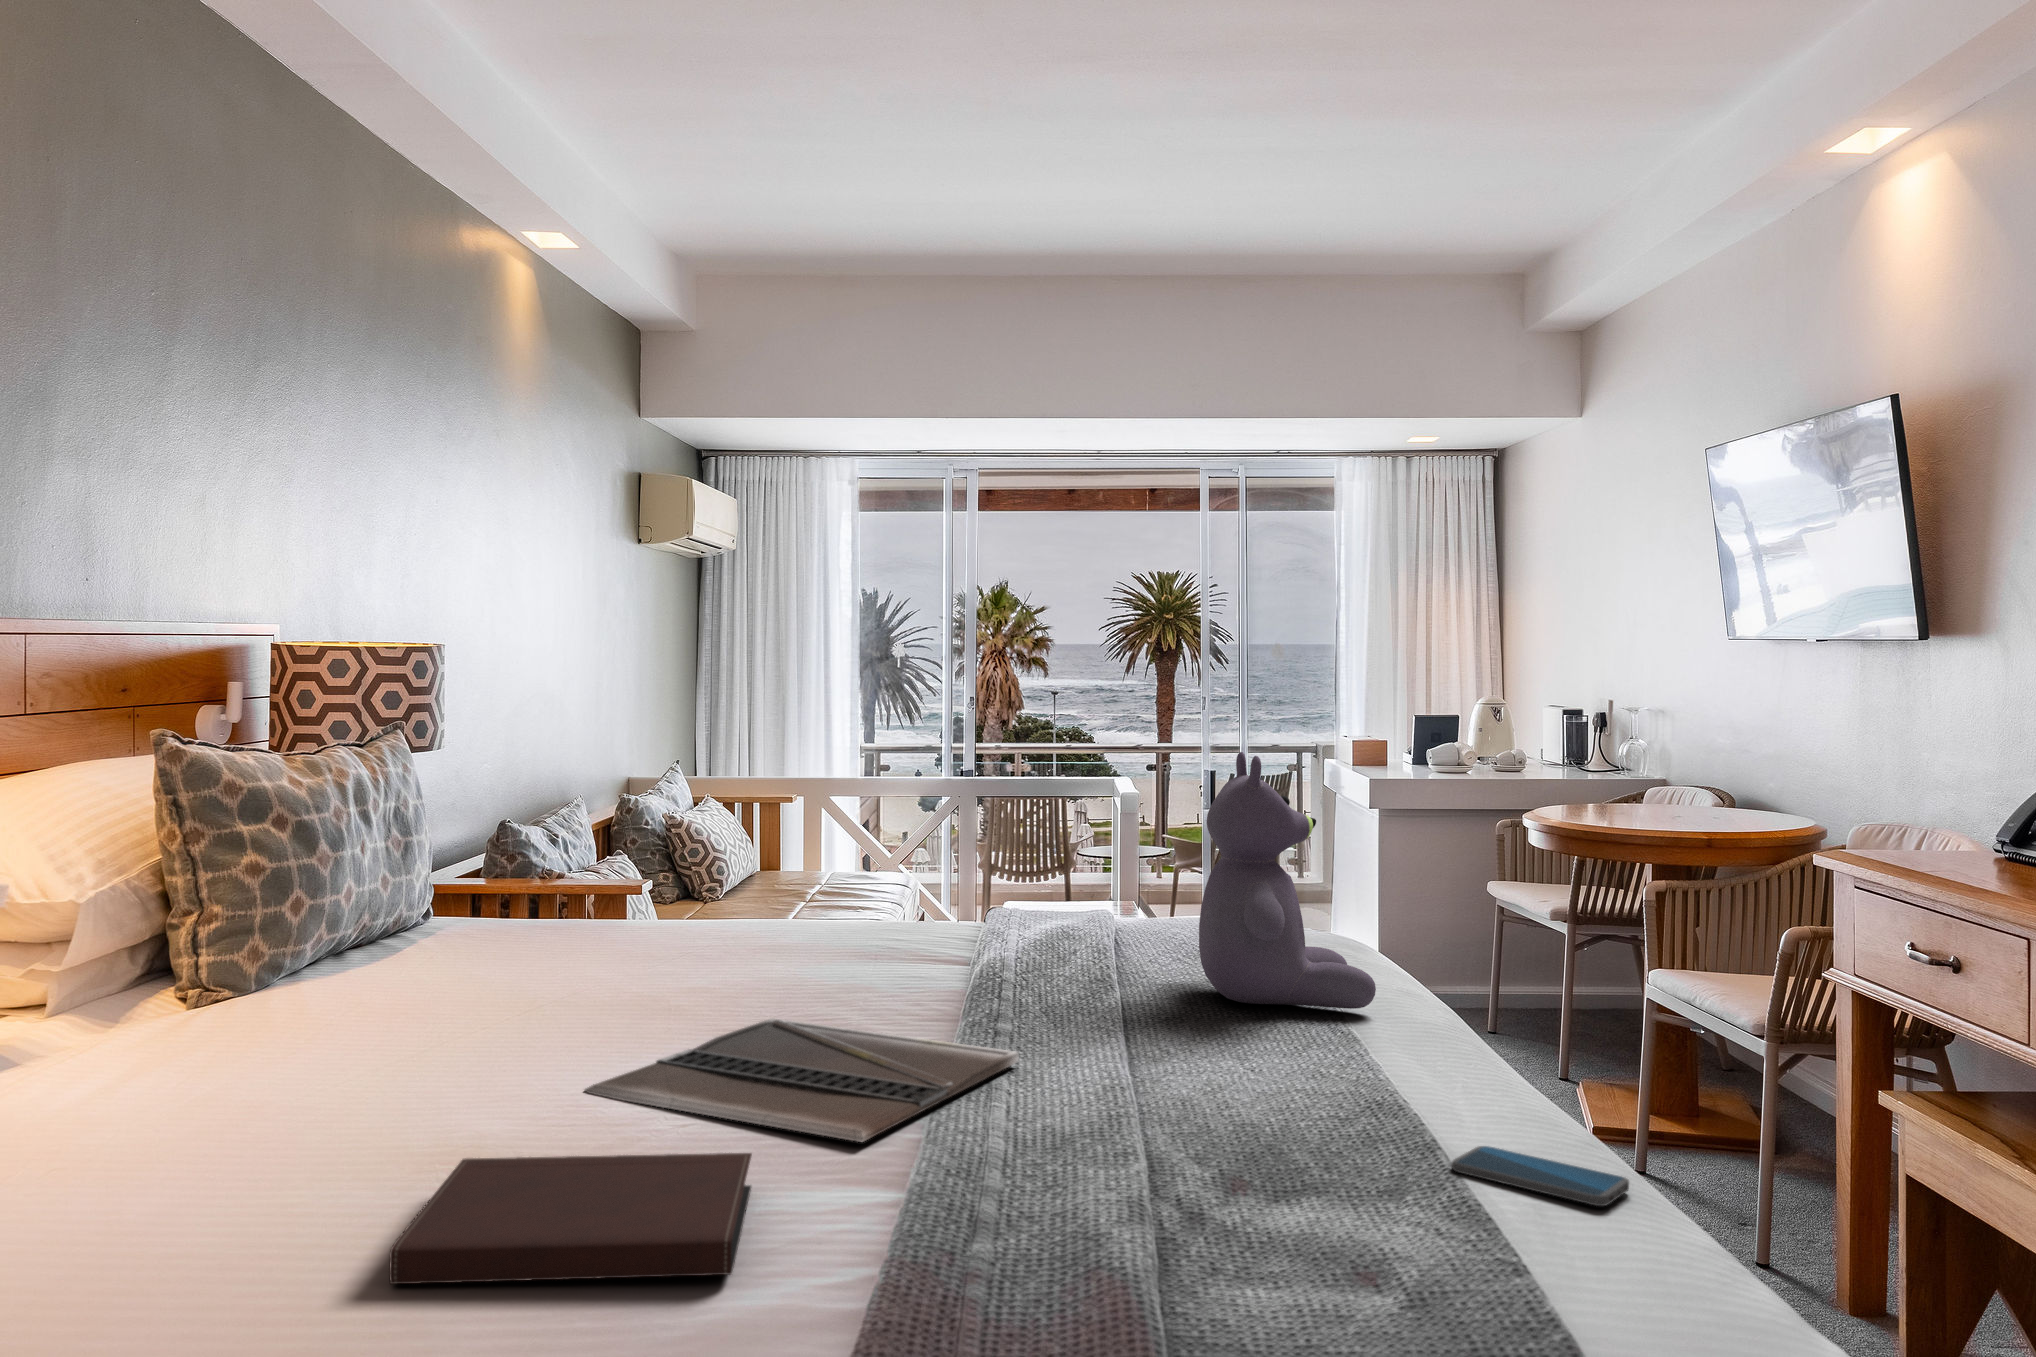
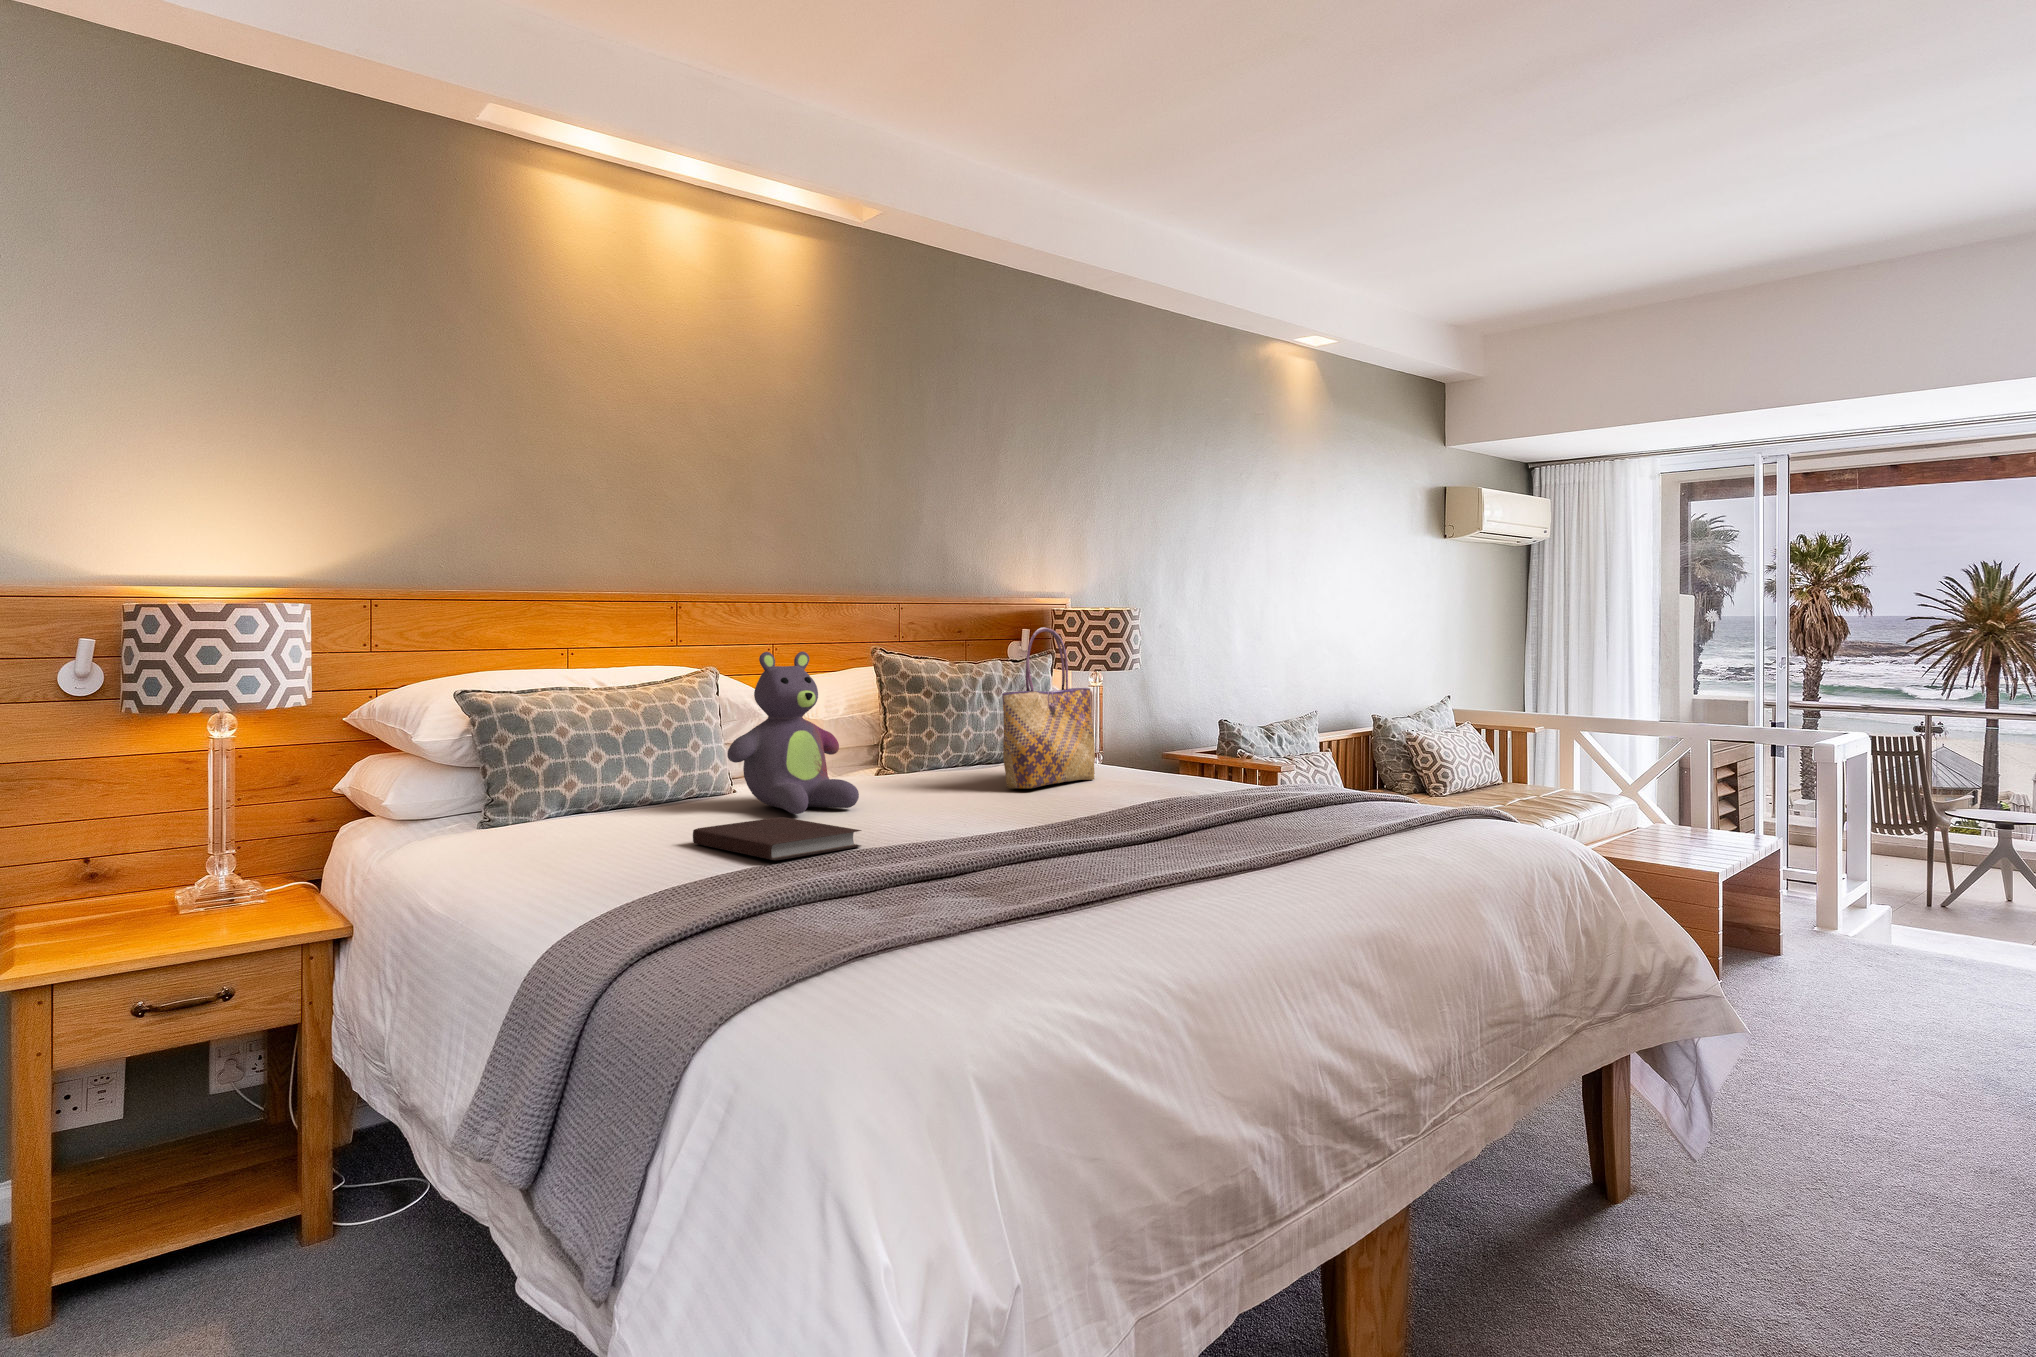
tote bag: none [573,694,653,995] -> present [1002,628,1095,789]
stuffed bear: present [1199,752,1376,1009] -> present [727,652,859,814]
laptop: present [585,1018,1019,1142] -> none [905,805,1108,843]
smartphone: present [1451,1146,1629,1206] -> none [1168,898,1233,928]

